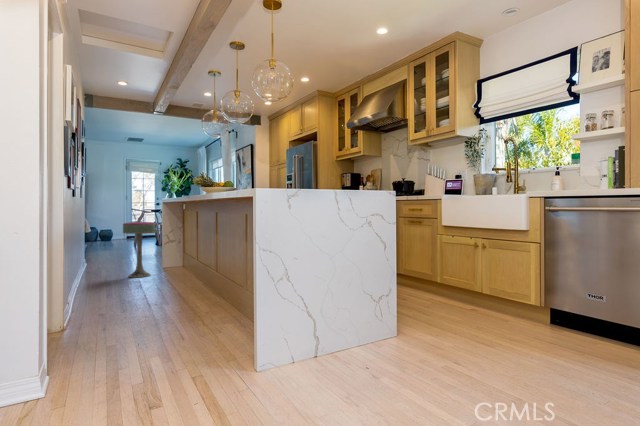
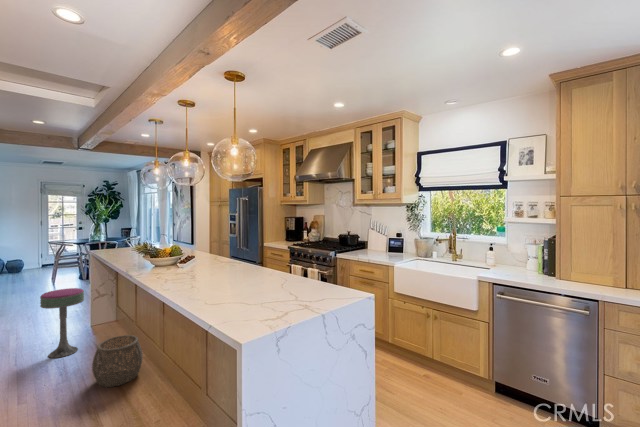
woven basket: none [159,255,200,292] -> present [92,335,143,387]

